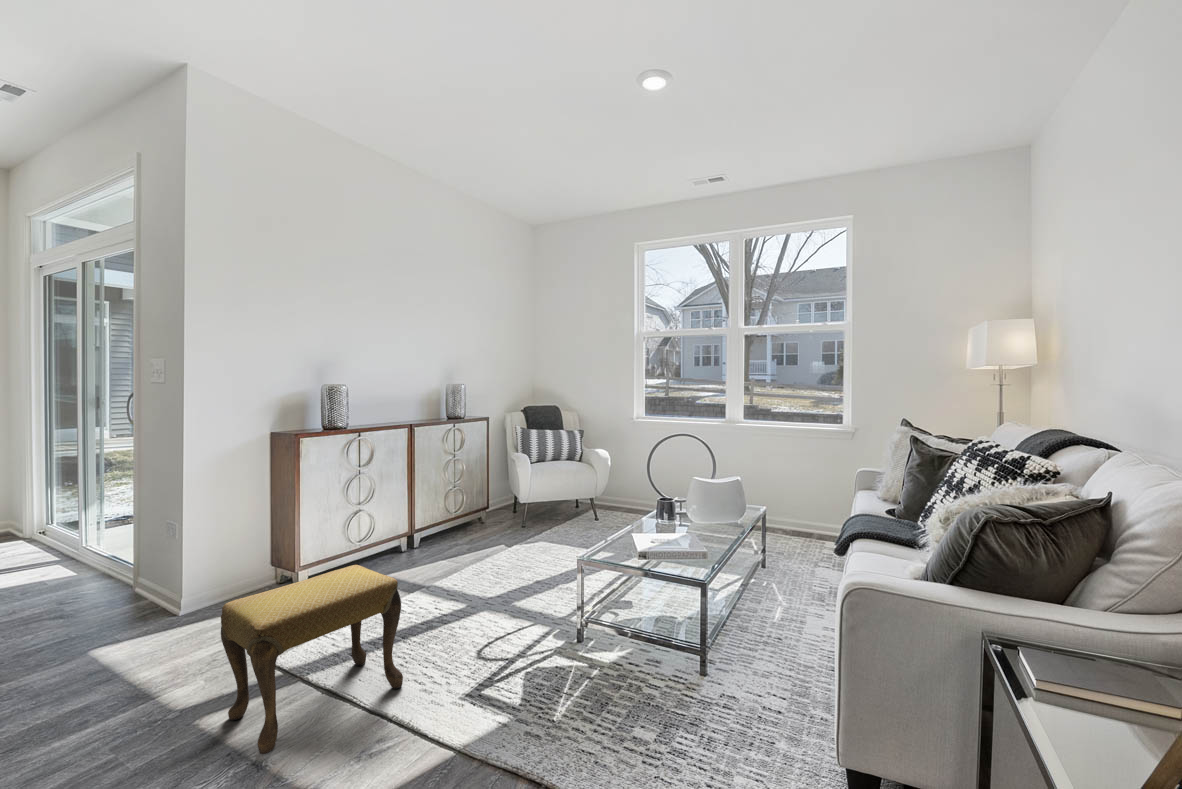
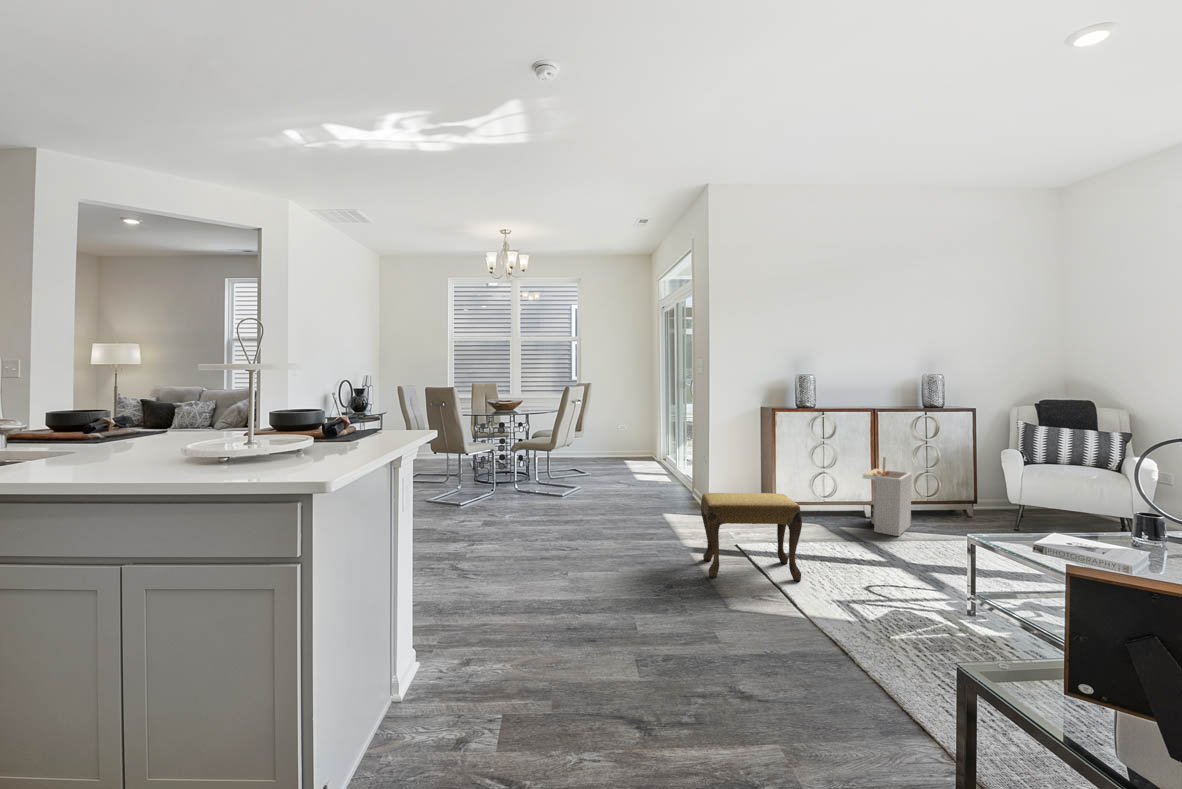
storage bin: none [411,480,453,570] -> present [863,457,912,536]

